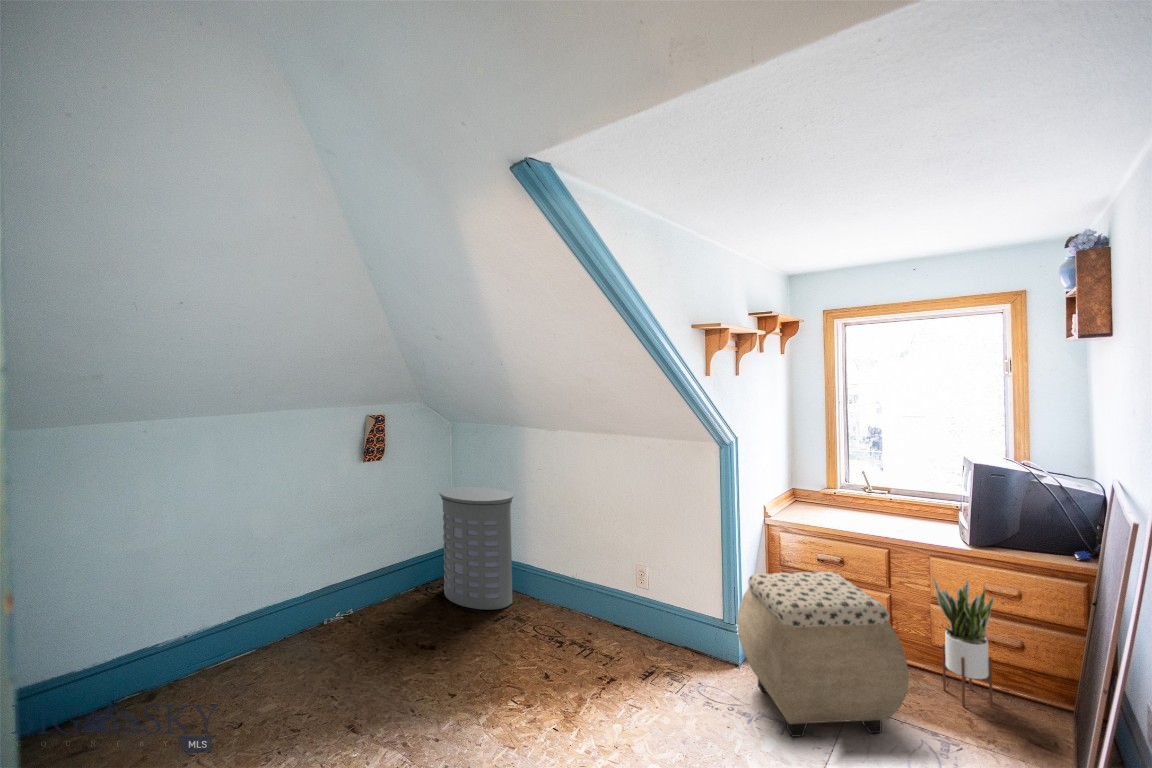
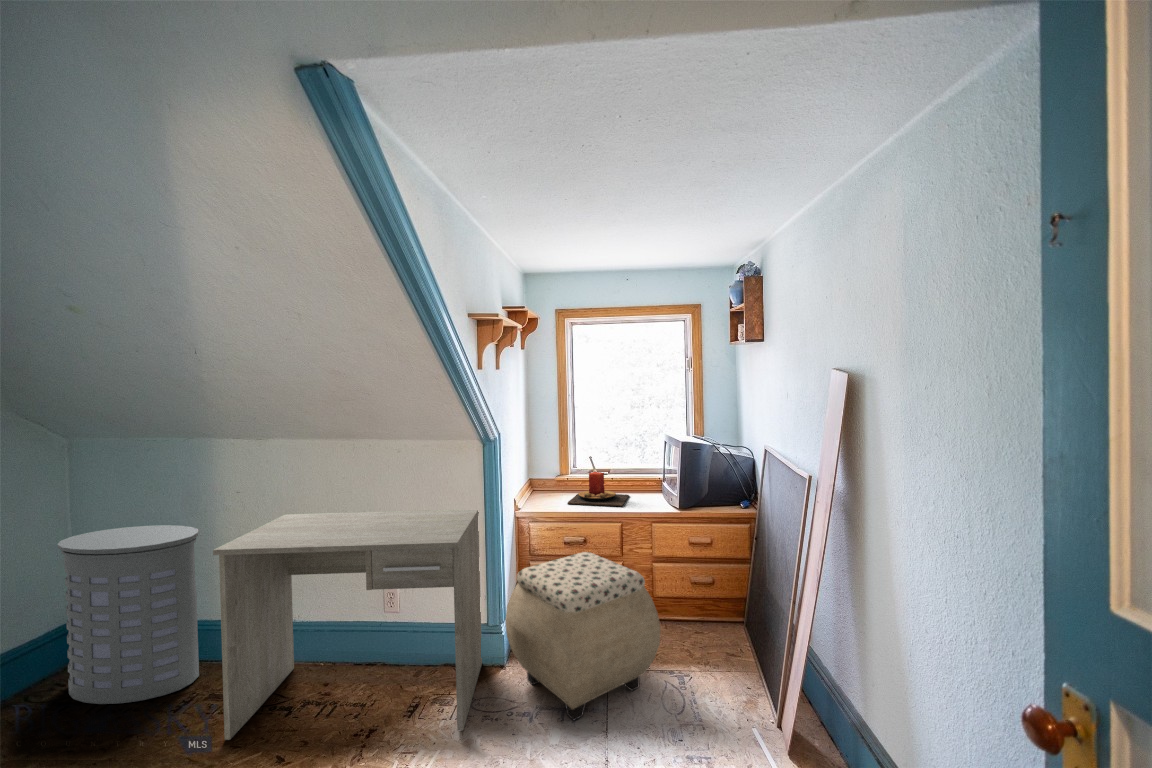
candle: none [828,489,913,532] -> present [567,472,629,506]
desk: none [511,492,719,706] -> present [213,510,482,740]
potted plant: present [933,578,994,707] -> none [659,537,700,642]

